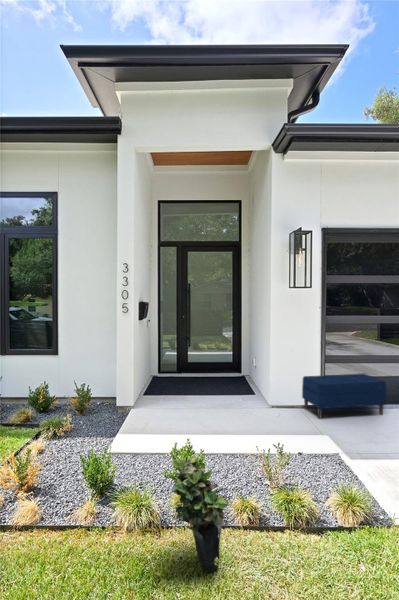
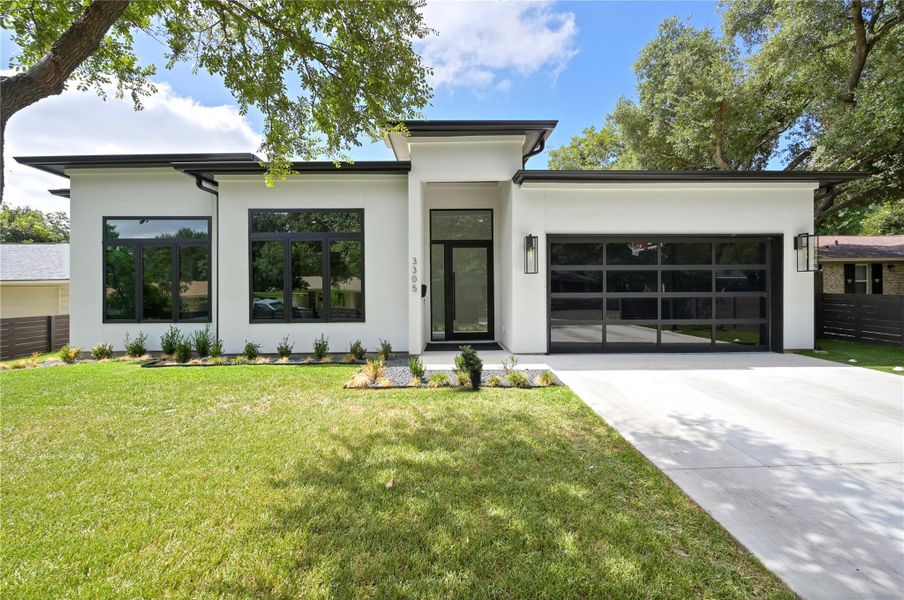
bench: present [302,374,386,419] -> none [534,332,587,358]

